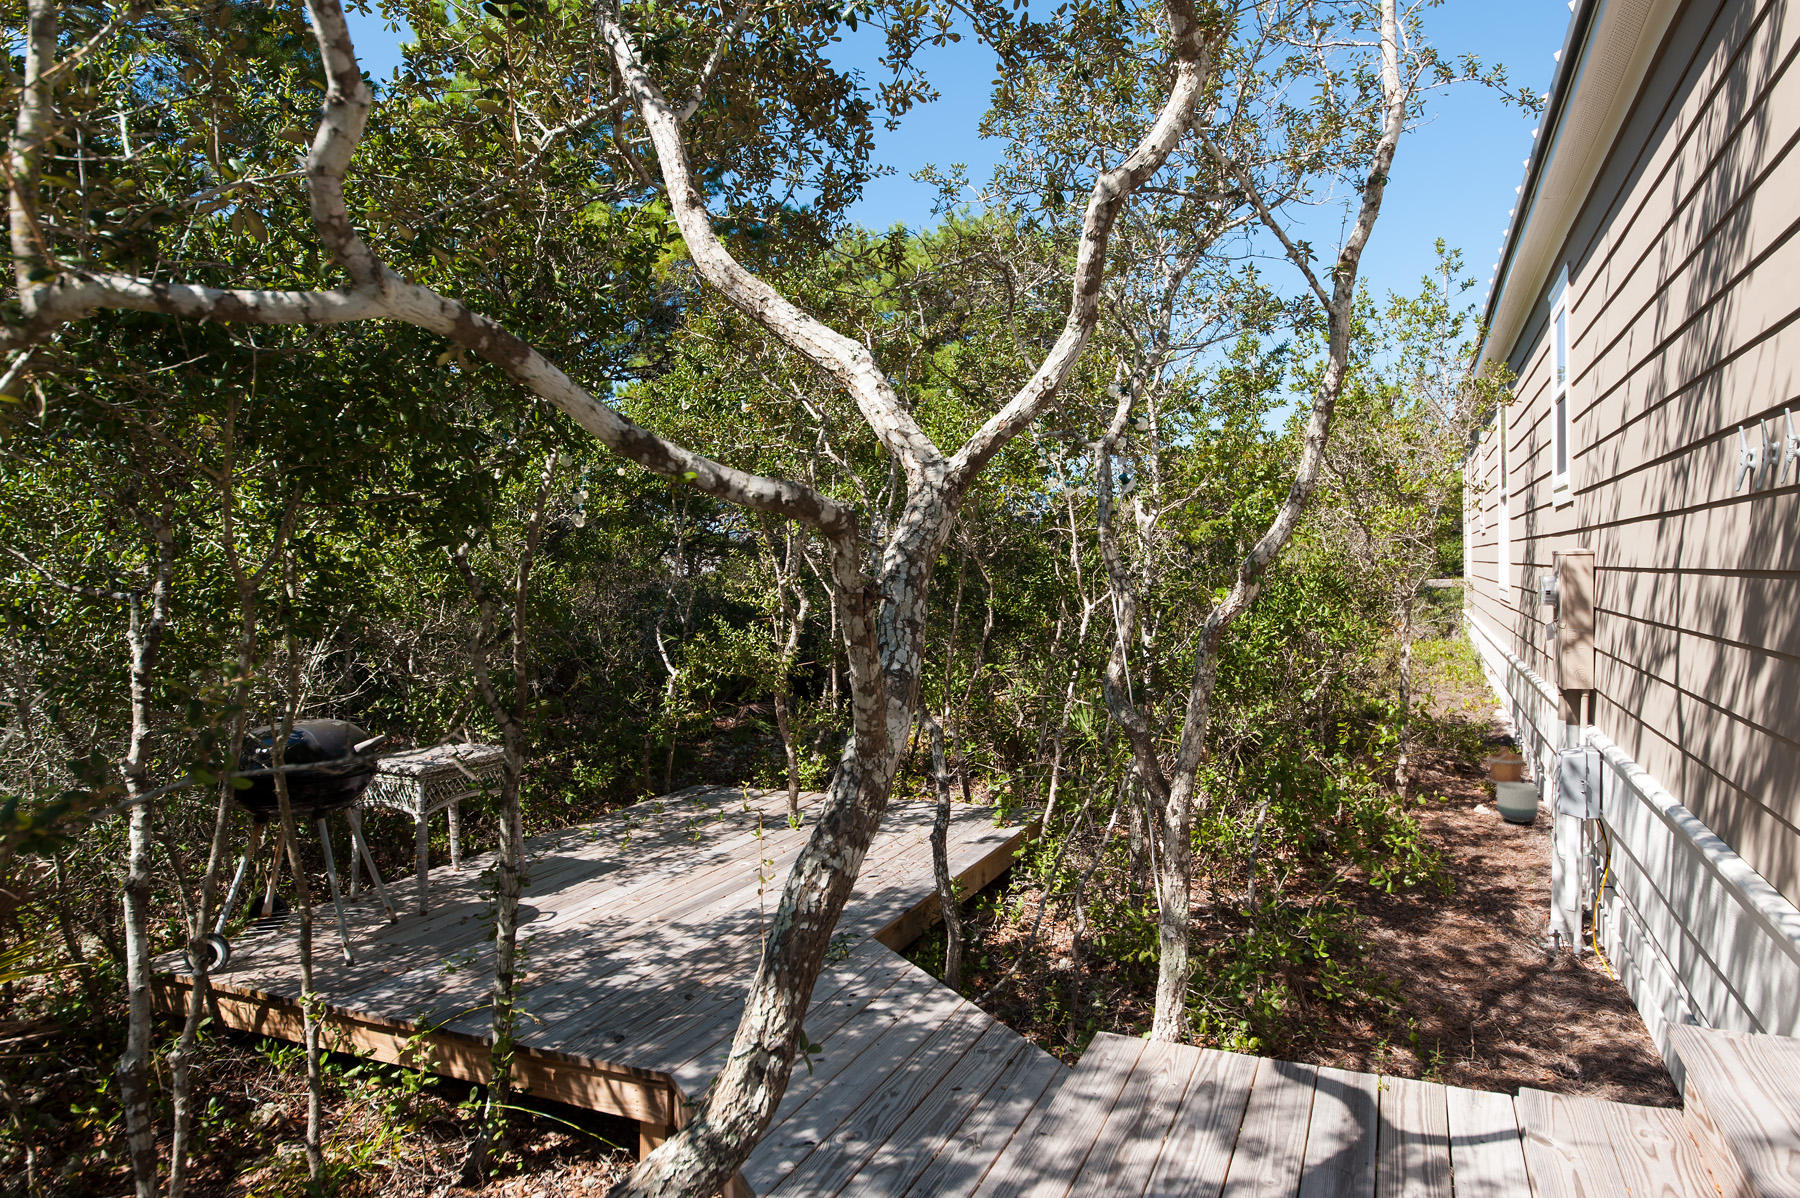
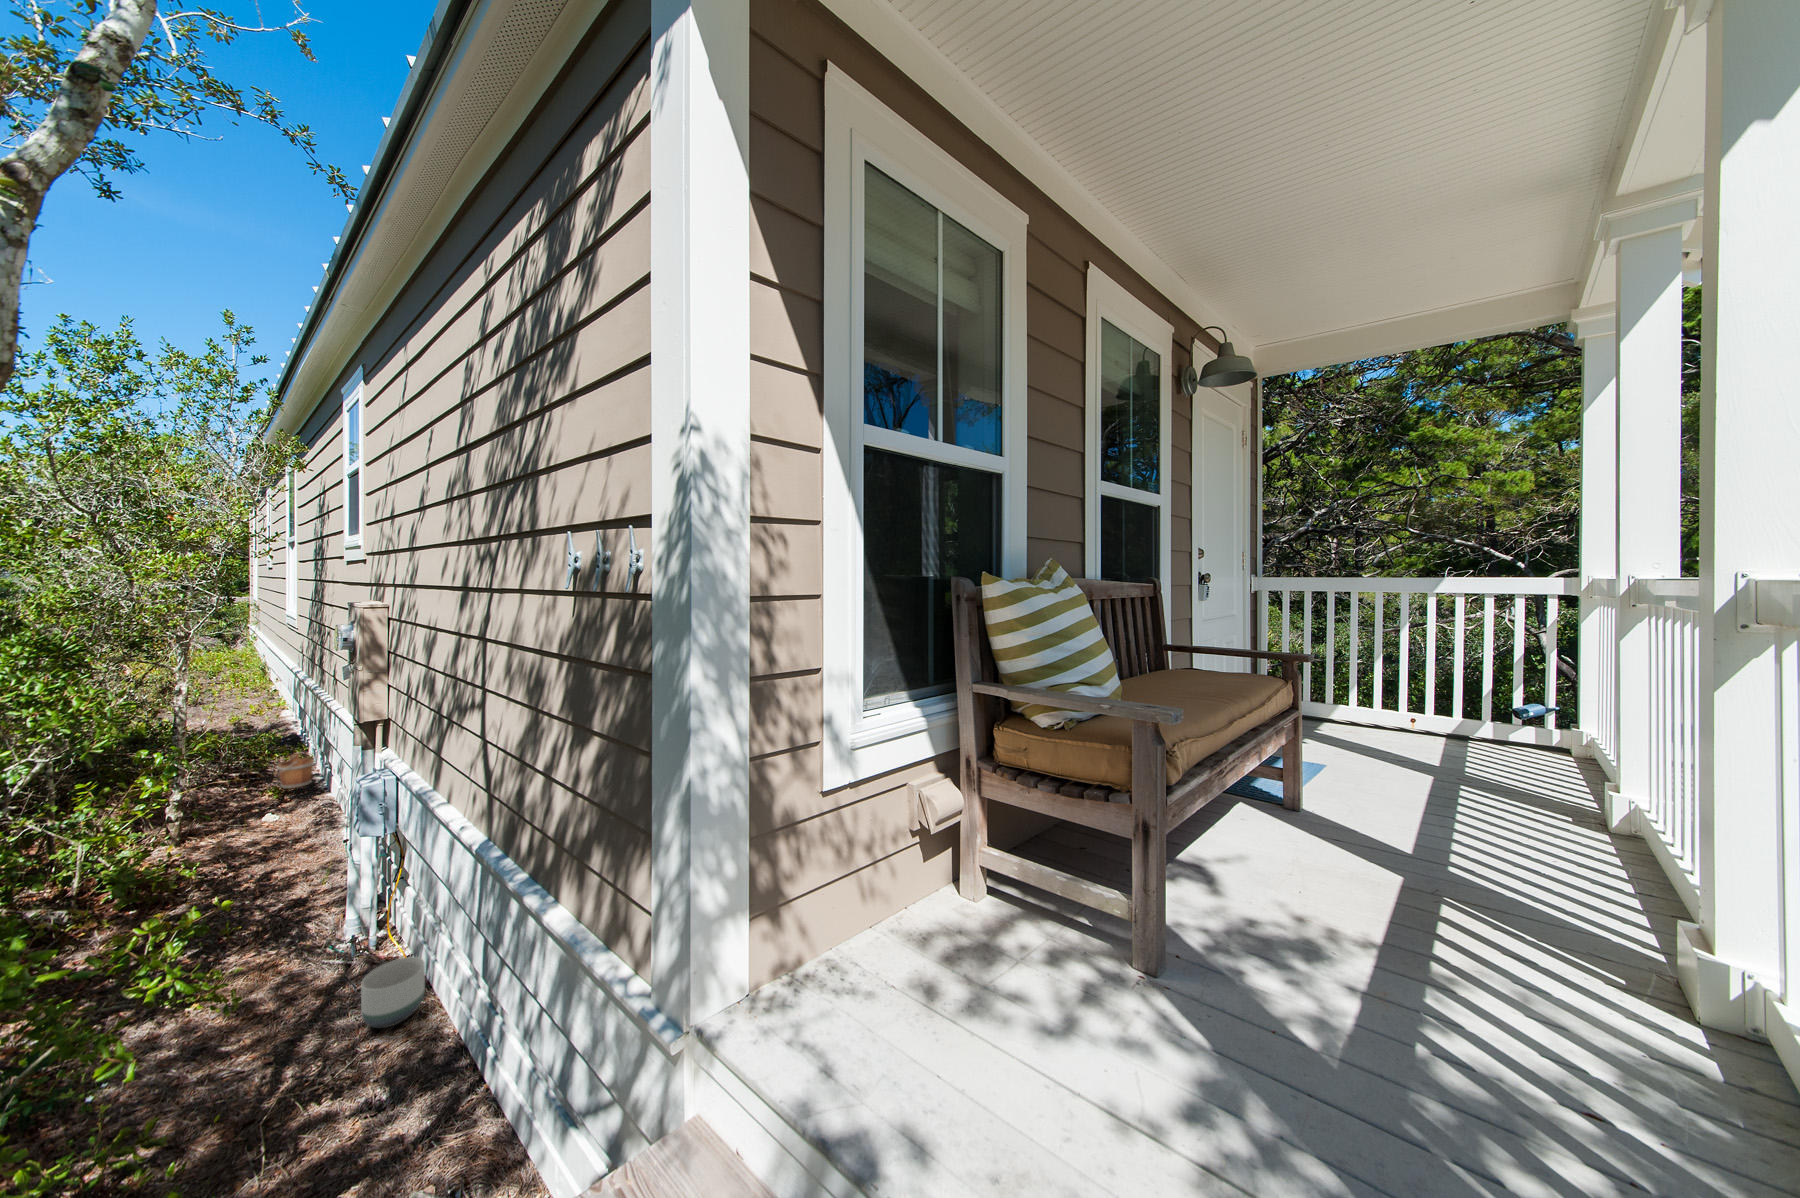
planter: present [1497,782,1538,823] -> present [361,957,425,1028]

